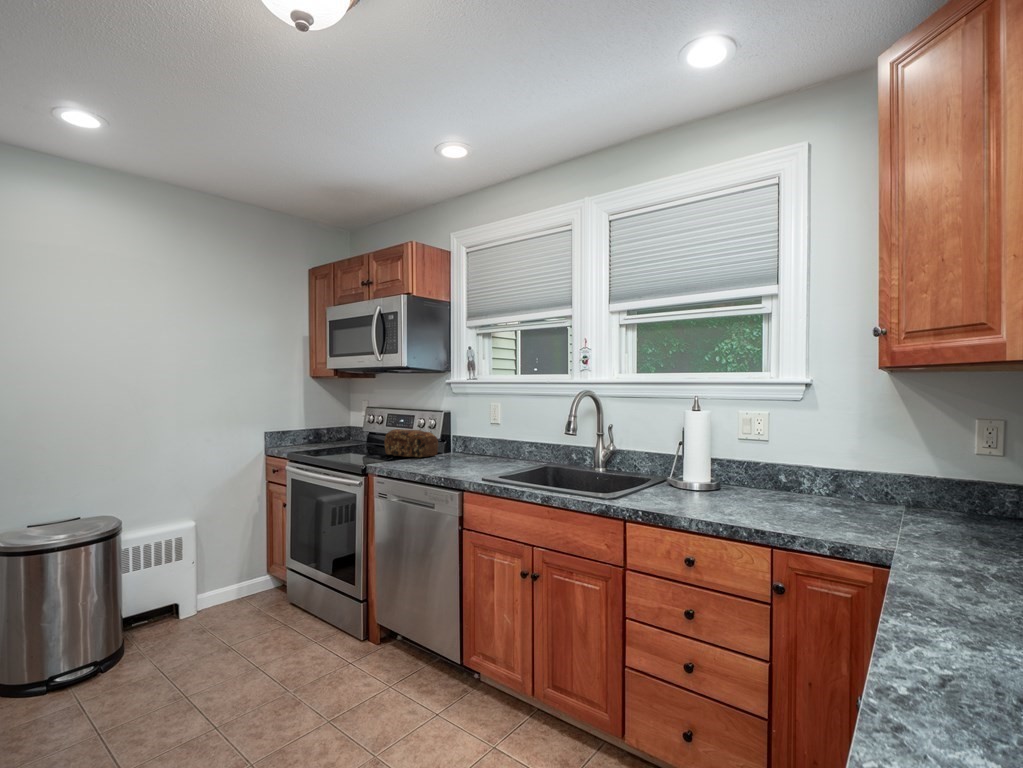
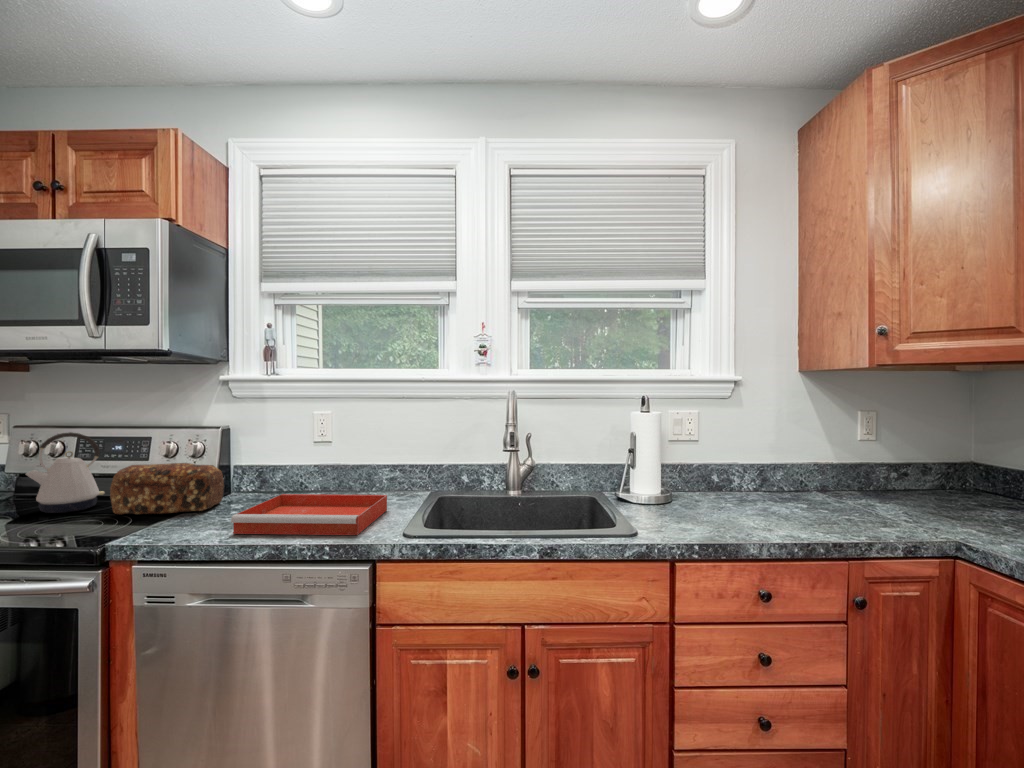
kettle: none [359,410,392,452] -> present [26,432,104,513]
tray: none [411,452,503,476] -> present [231,494,387,535]

